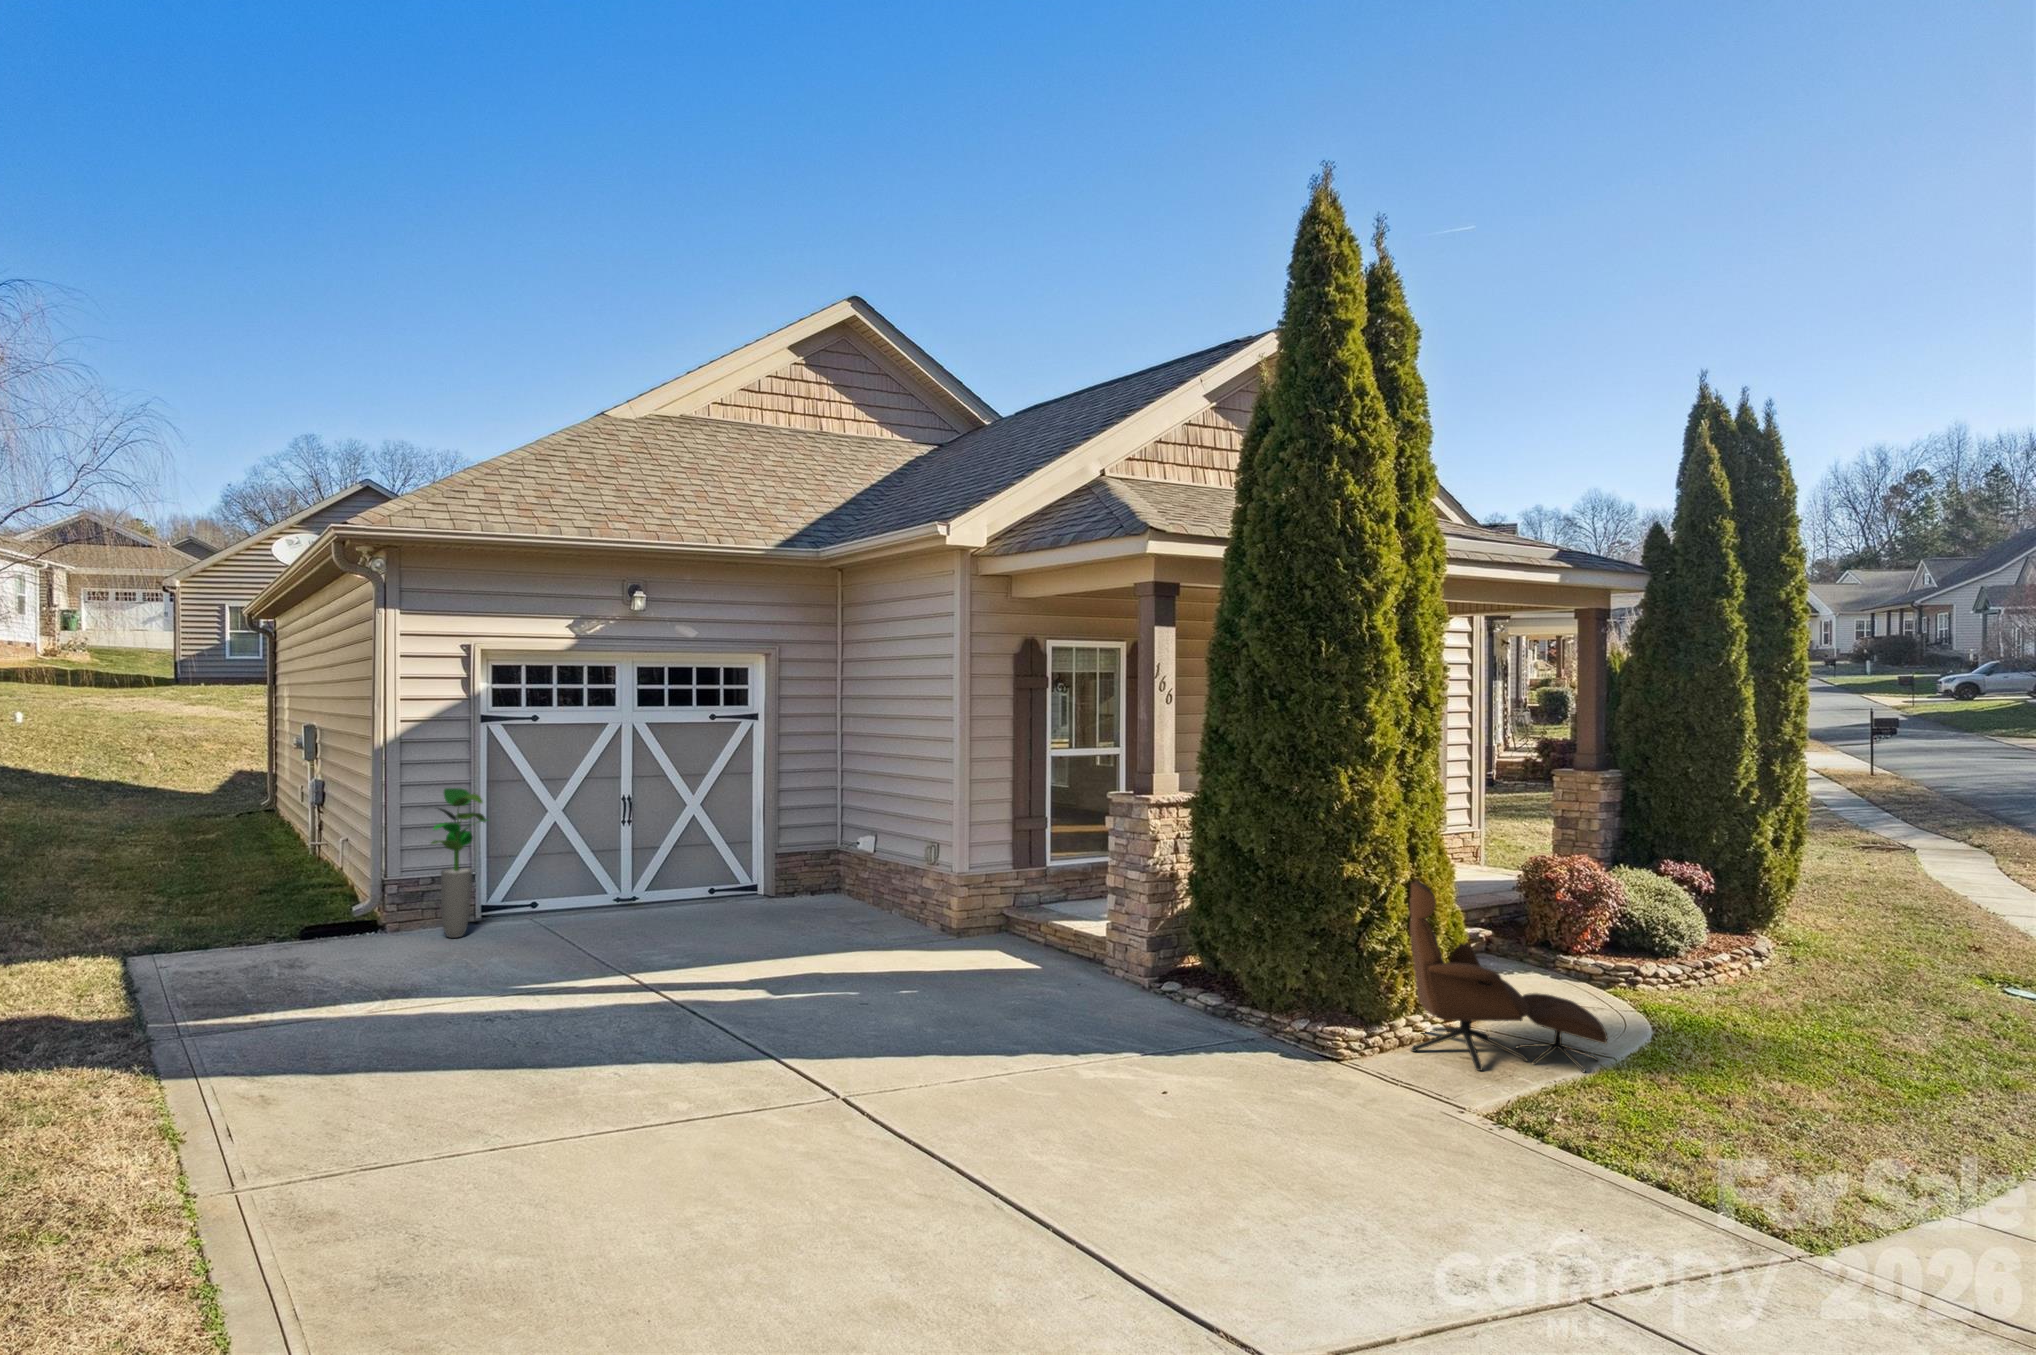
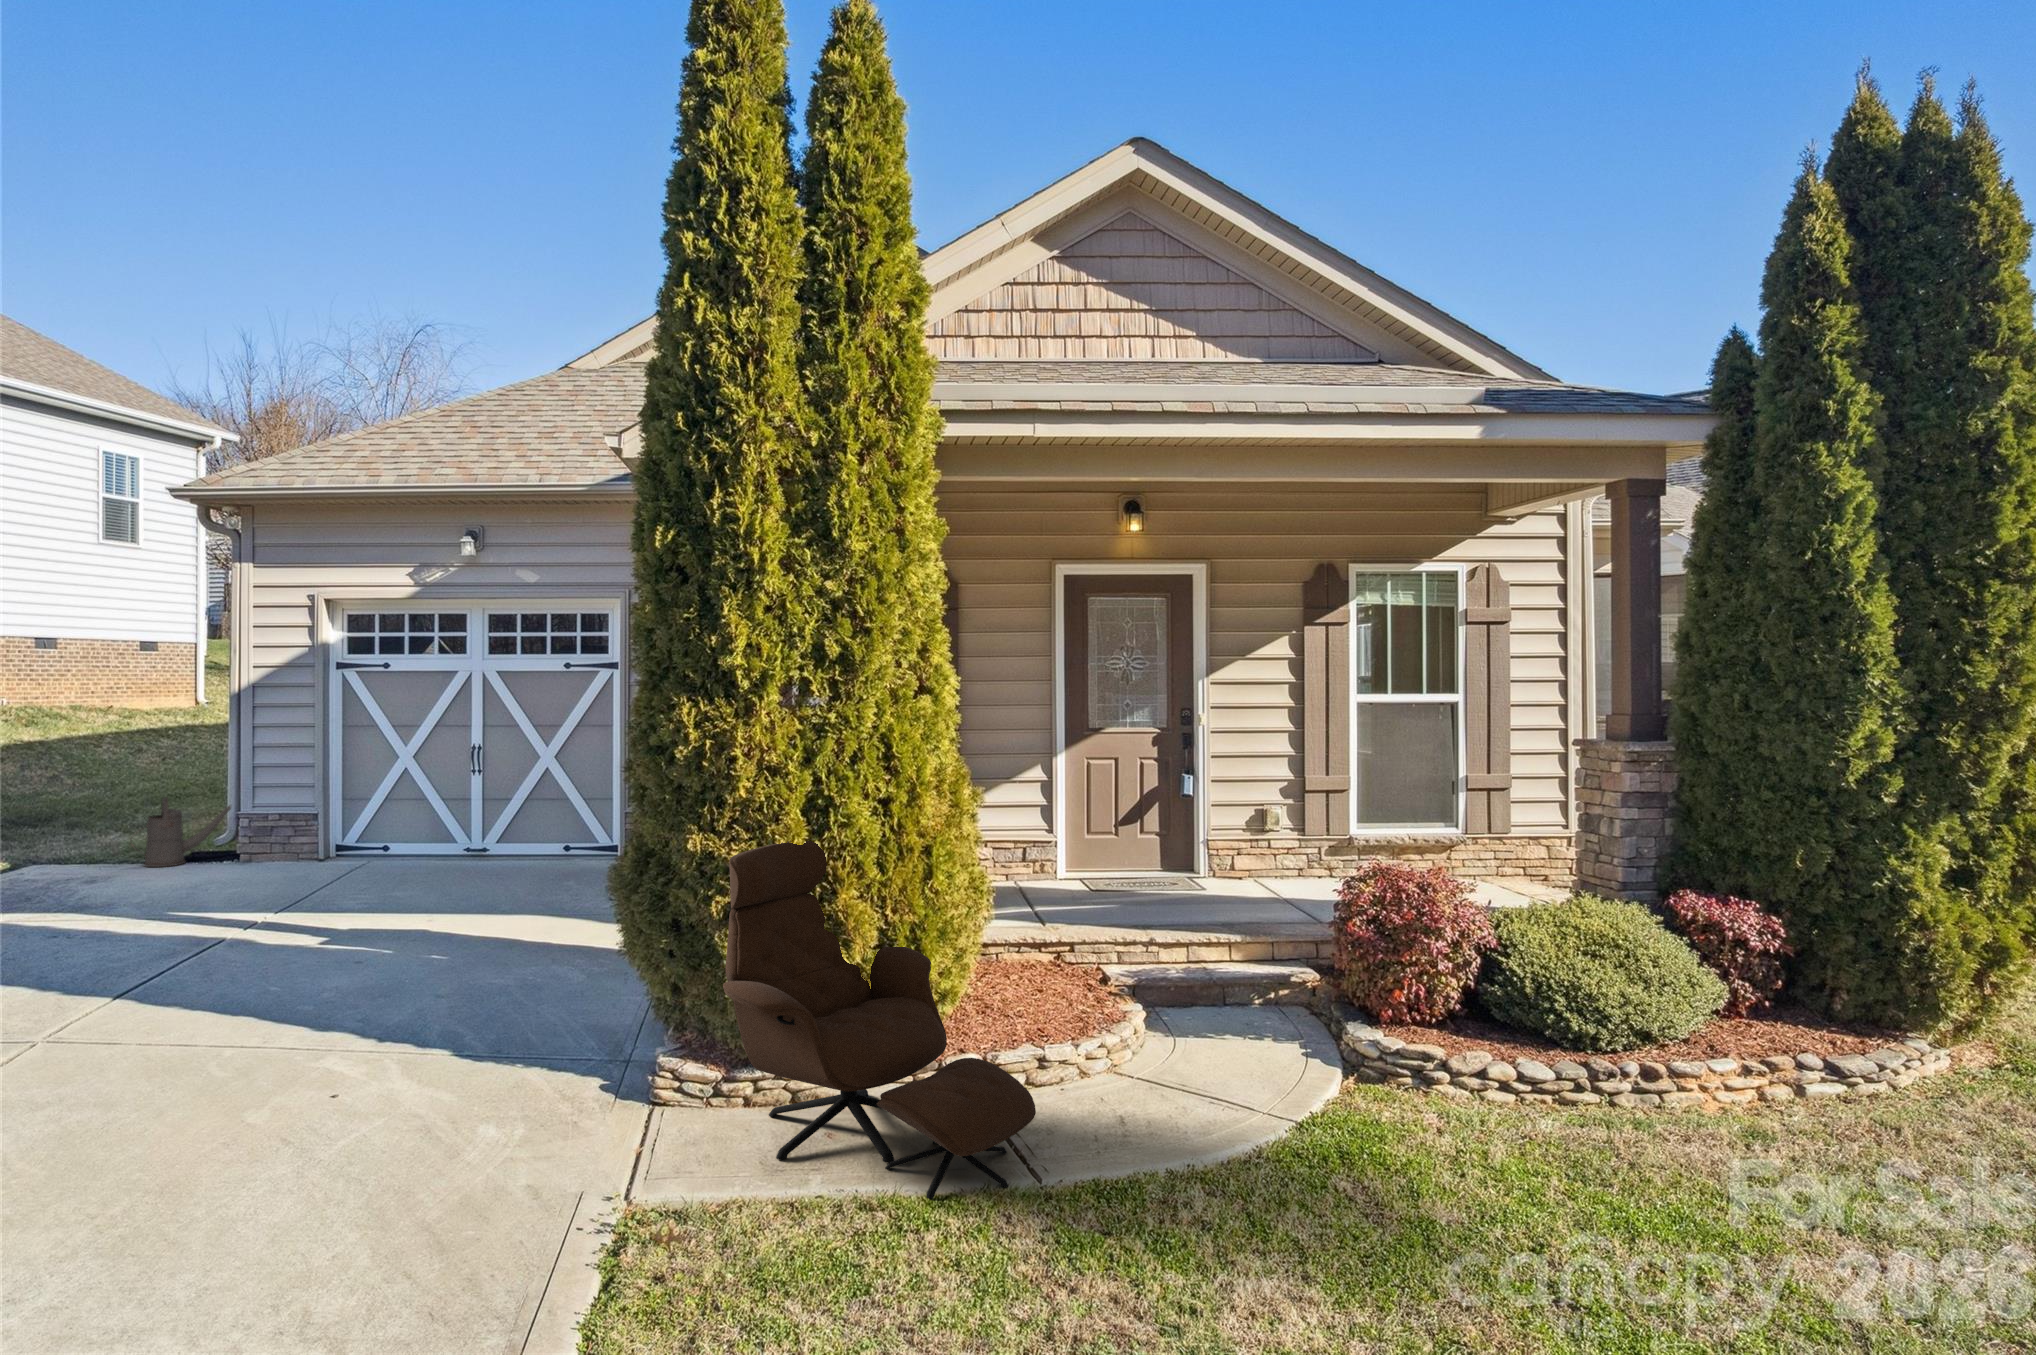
potted plant: present [432,788,488,938] -> none [242,727,316,867]
watering can: none [280,874,369,954] -> present [133,797,231,867]

